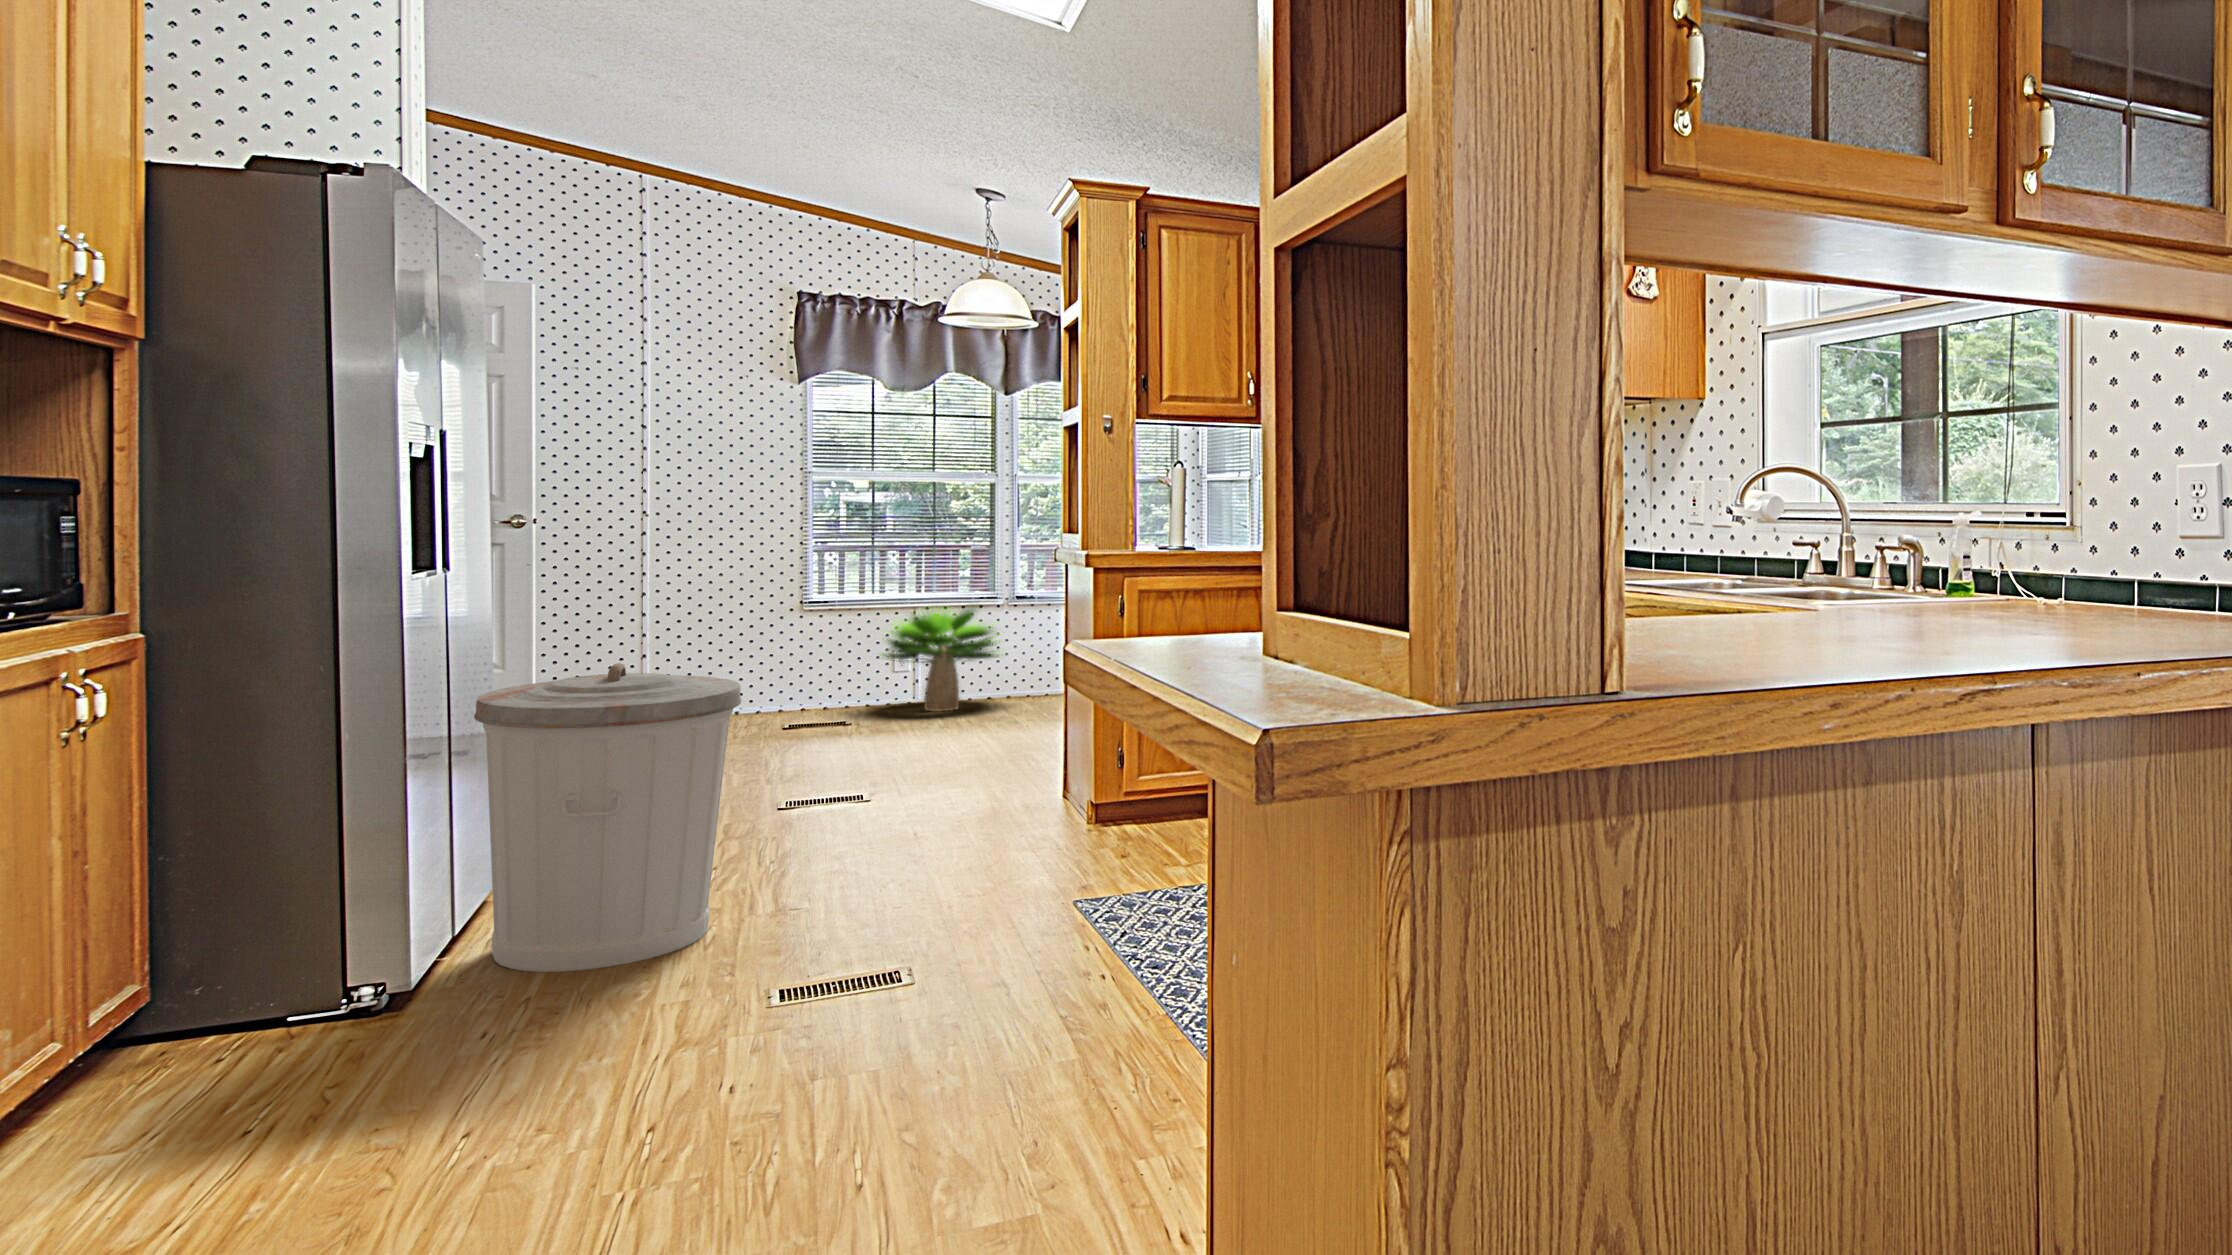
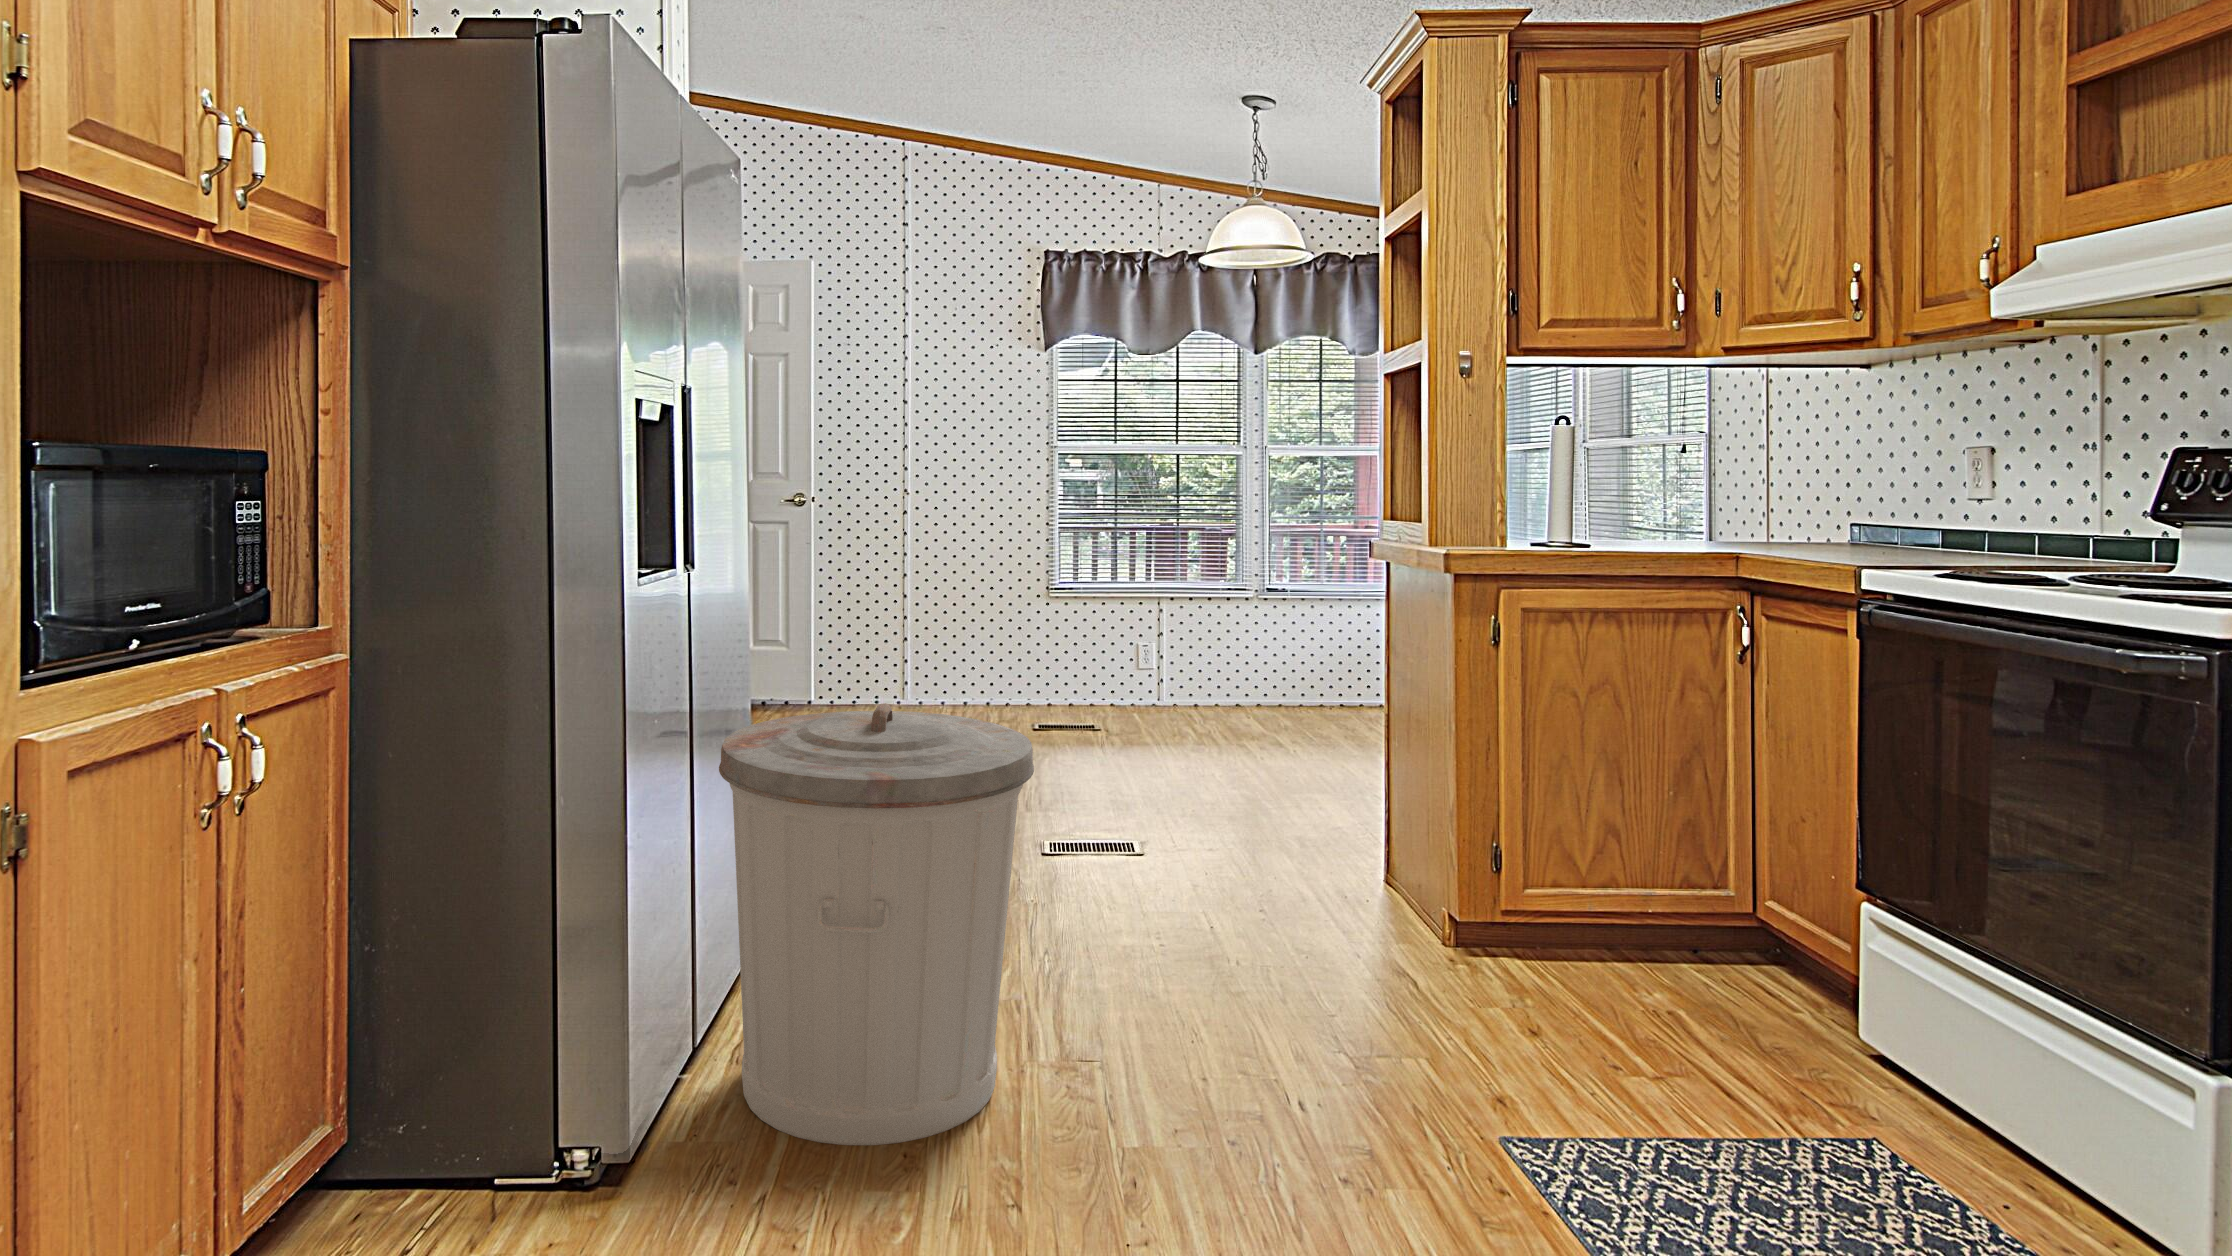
potted plant: present [879,607,1000,711] -> none [1122,590,1269,713]

